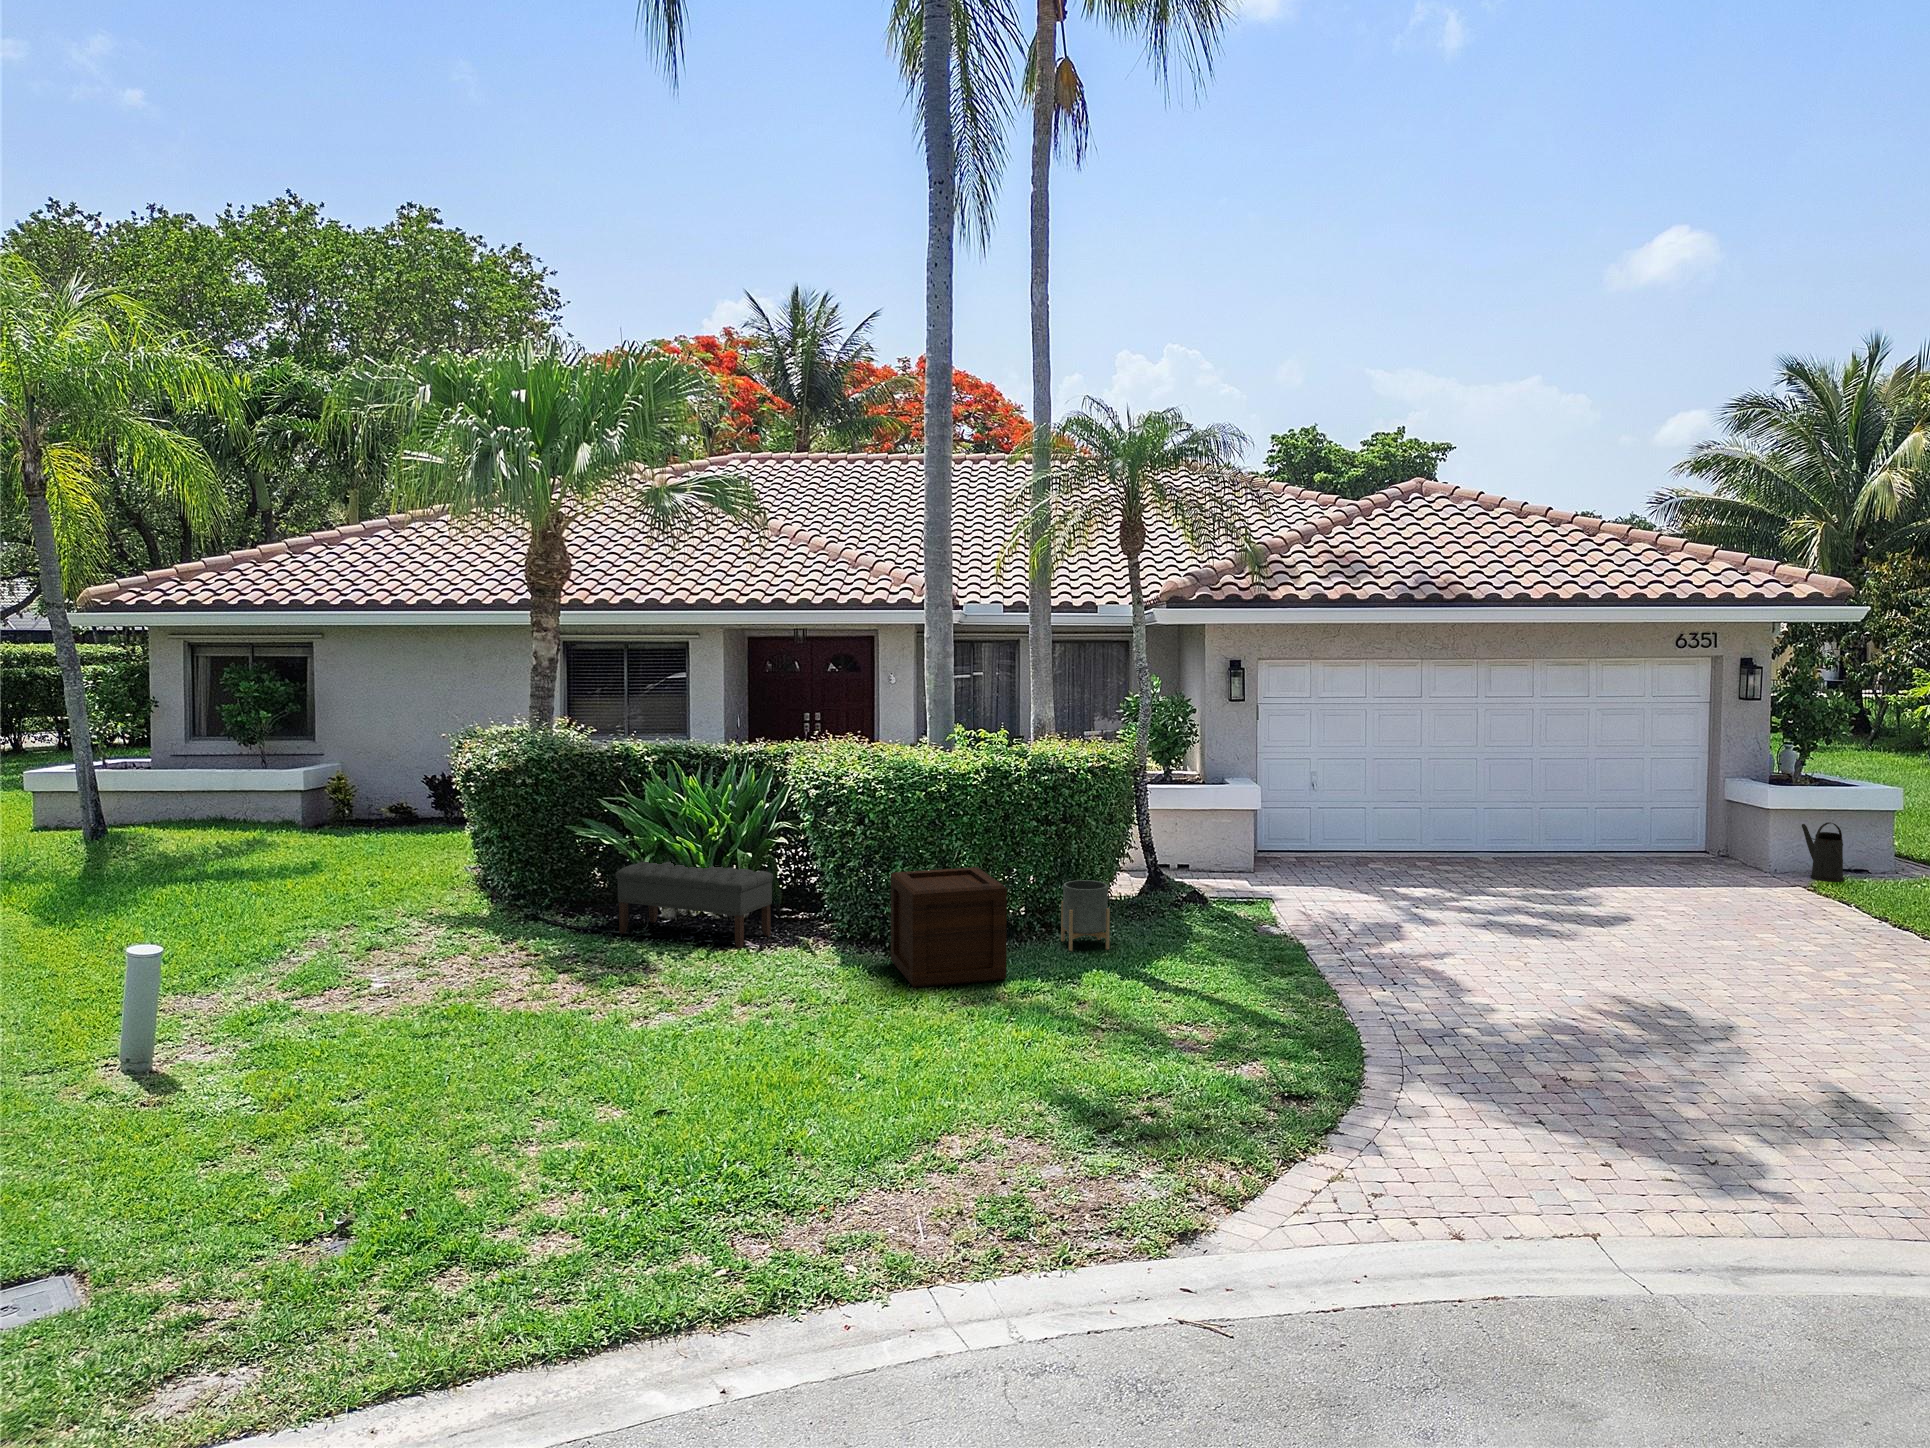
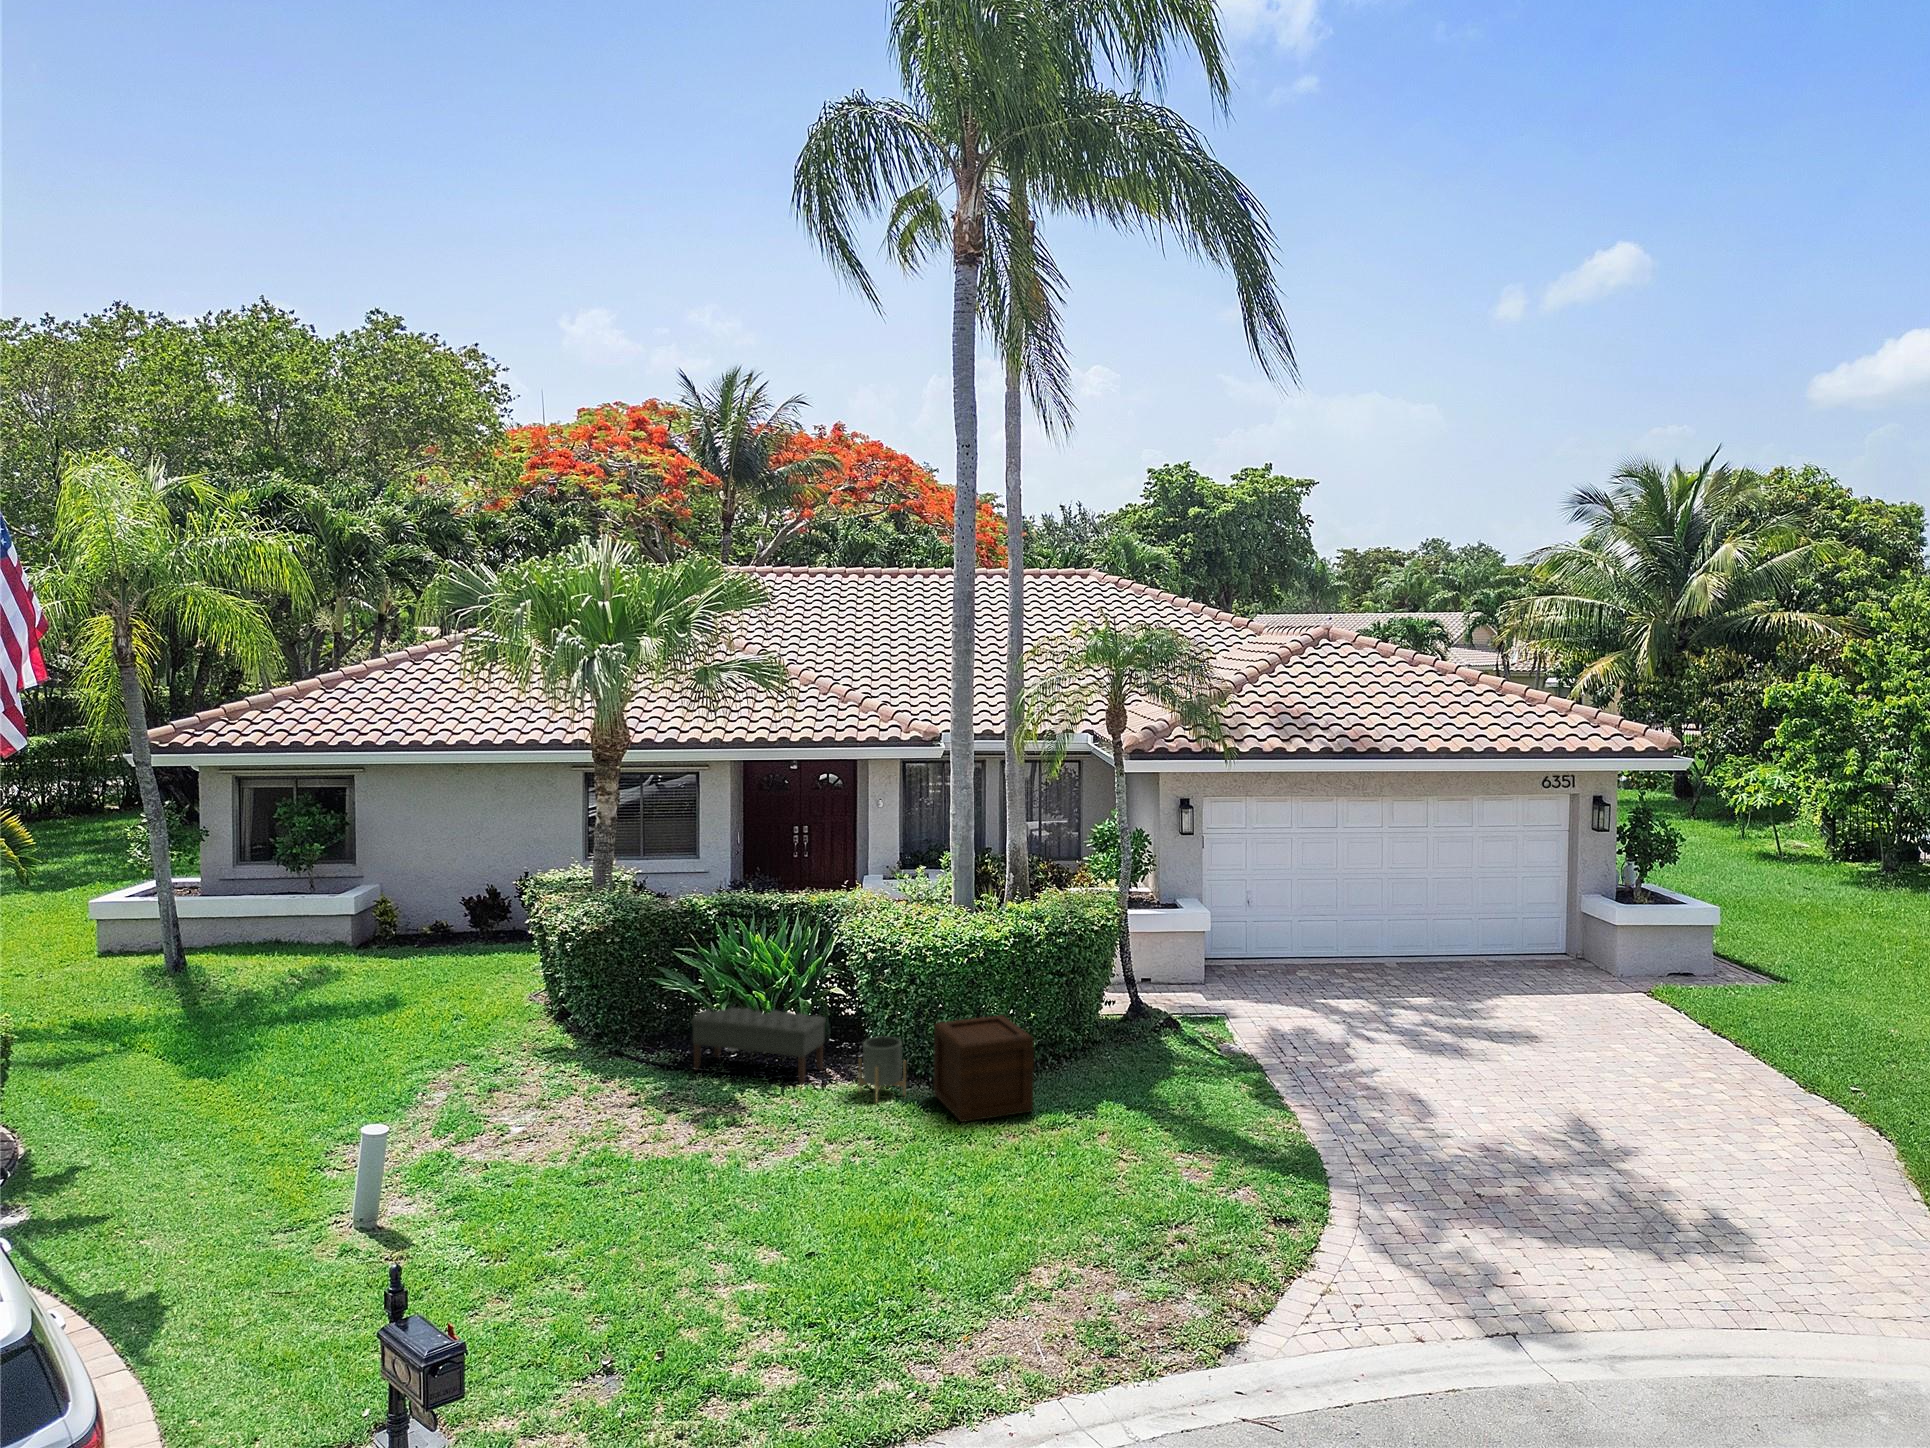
watering can: present [1802,822,1844,882] -> none [1645,938,1678,988]
planter: present [1061,880,1110,951] -> present [859,1036,906,1103]

